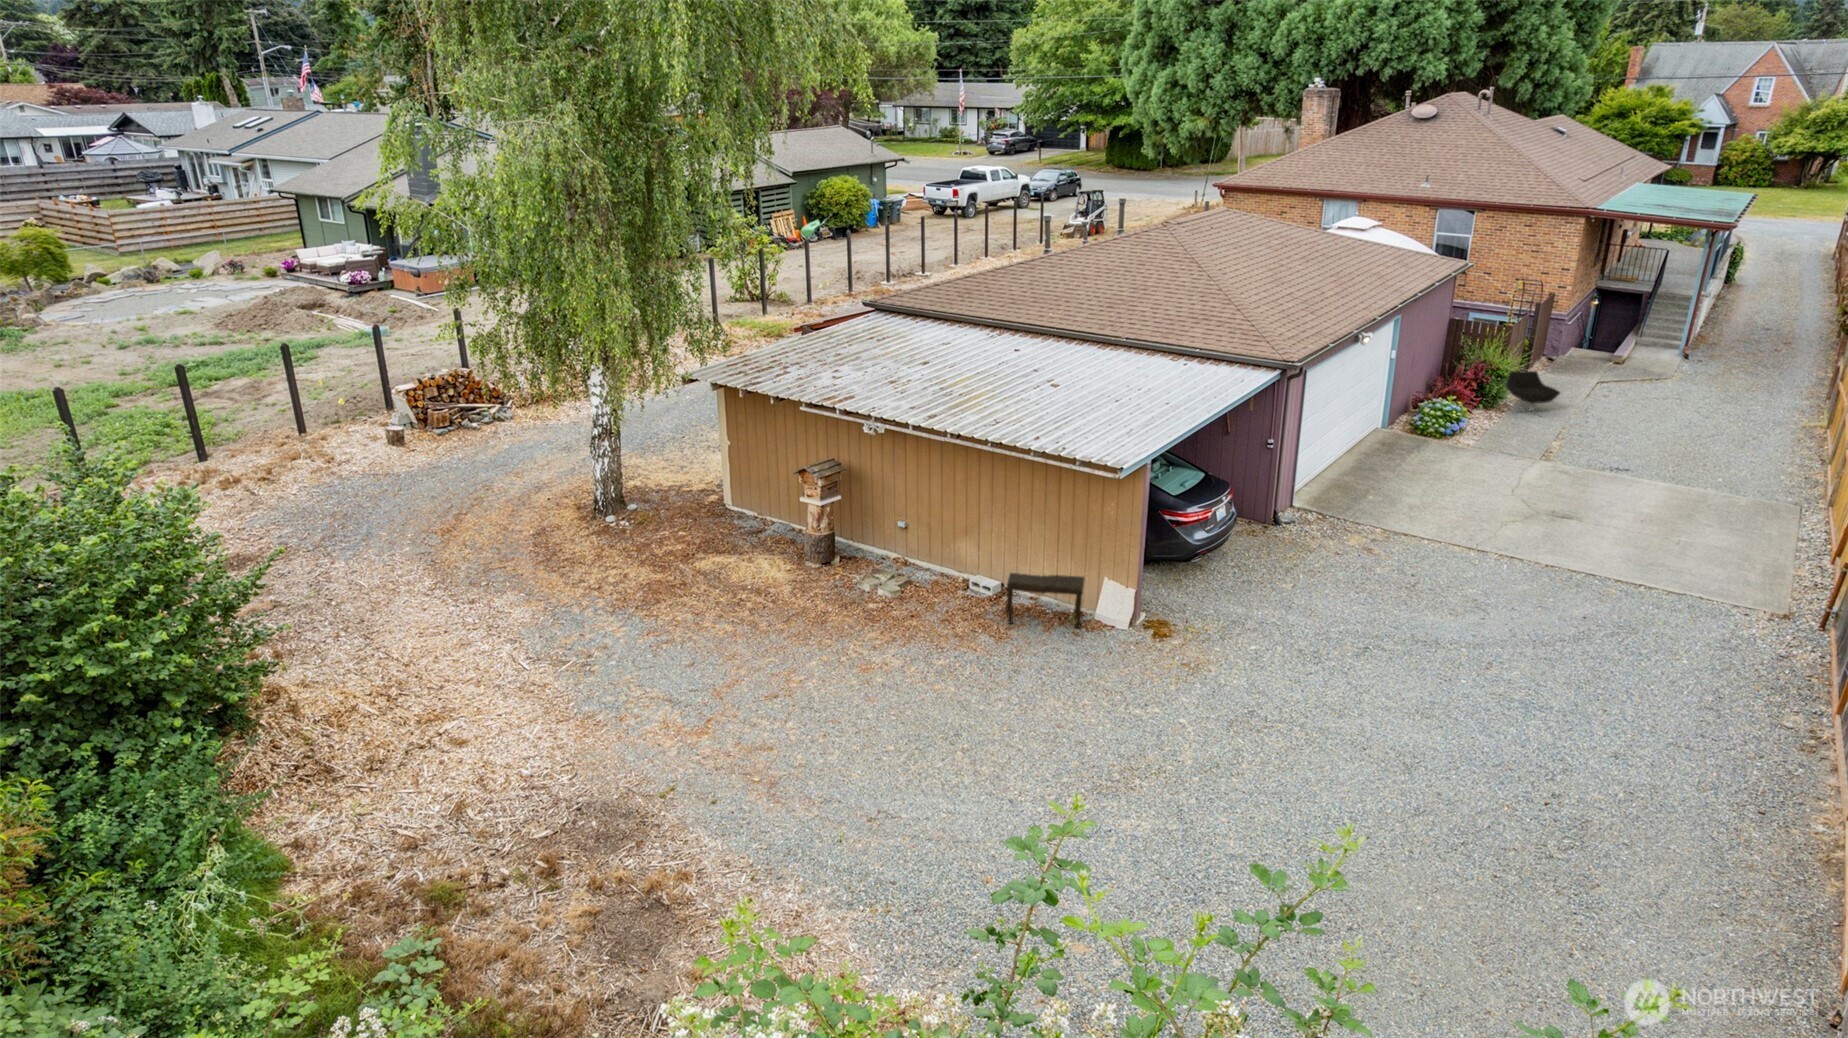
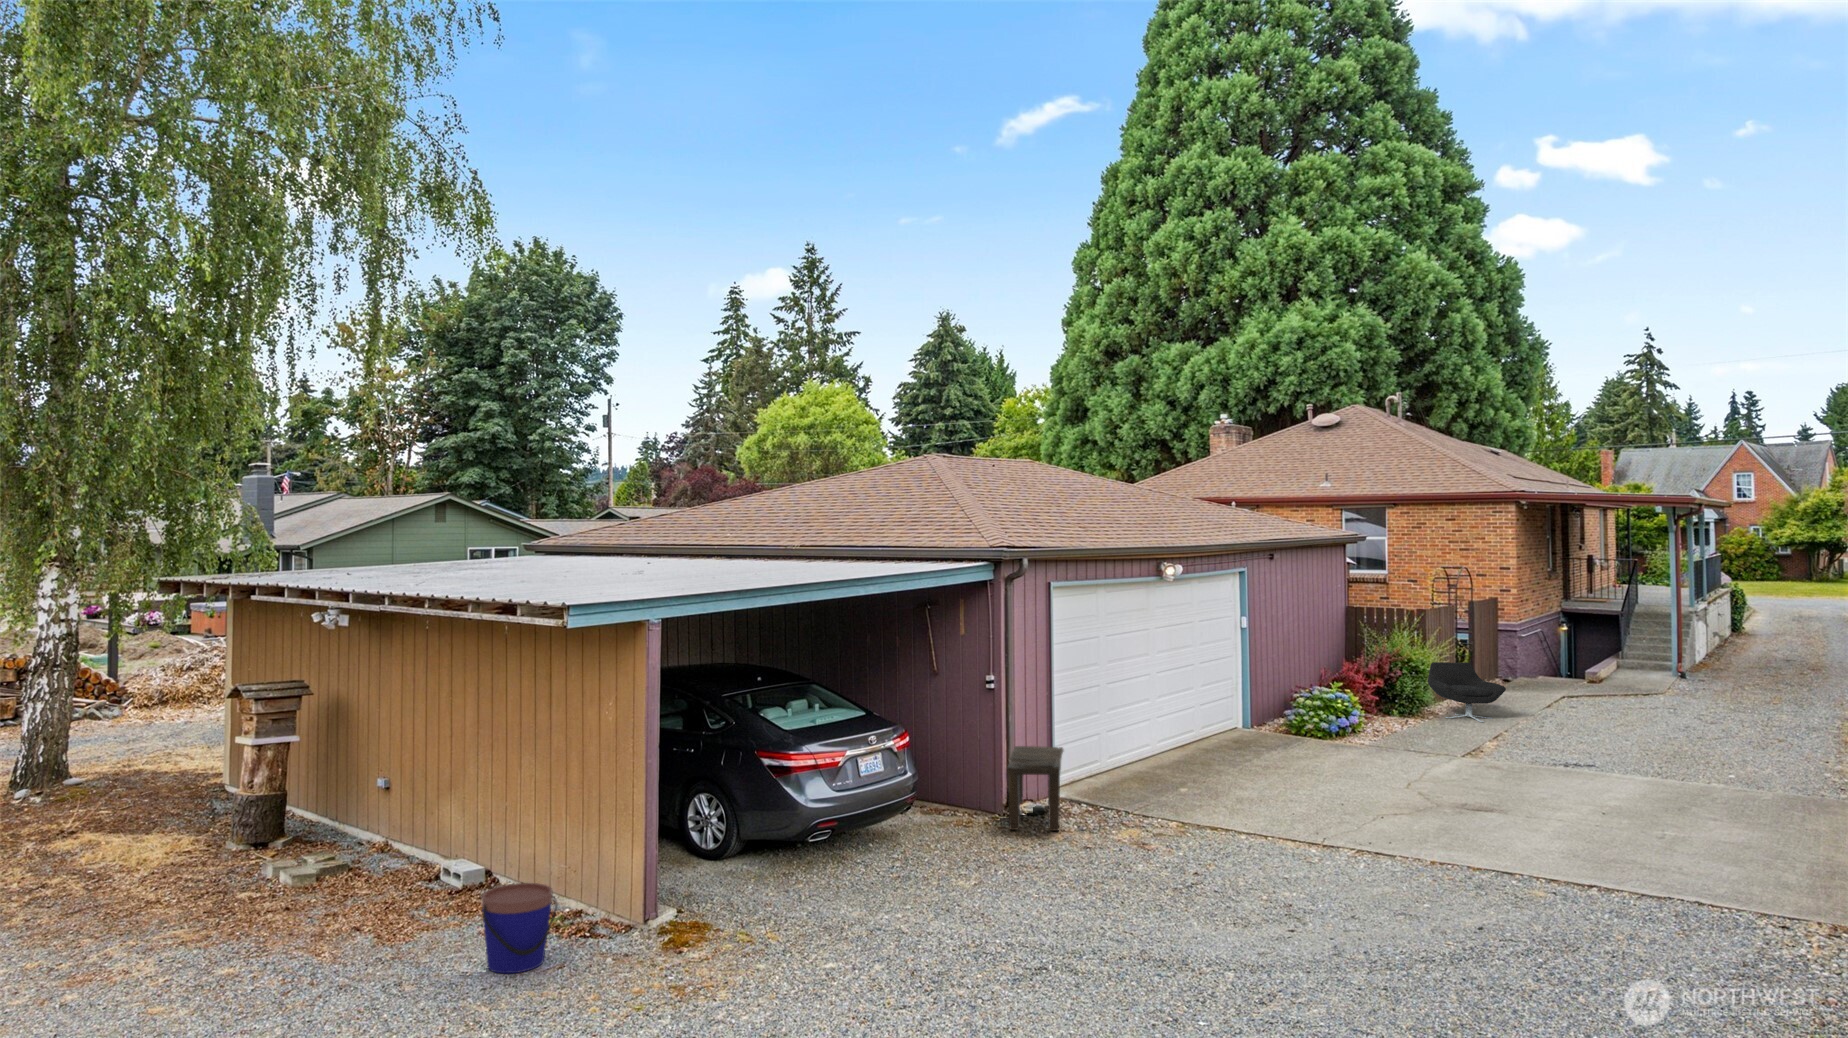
bench: present [1006,573,1085,628] -> present [1007,746,1063,831]
bucket: none [1135,593,1168,634] -> present [481,883,557,973]

